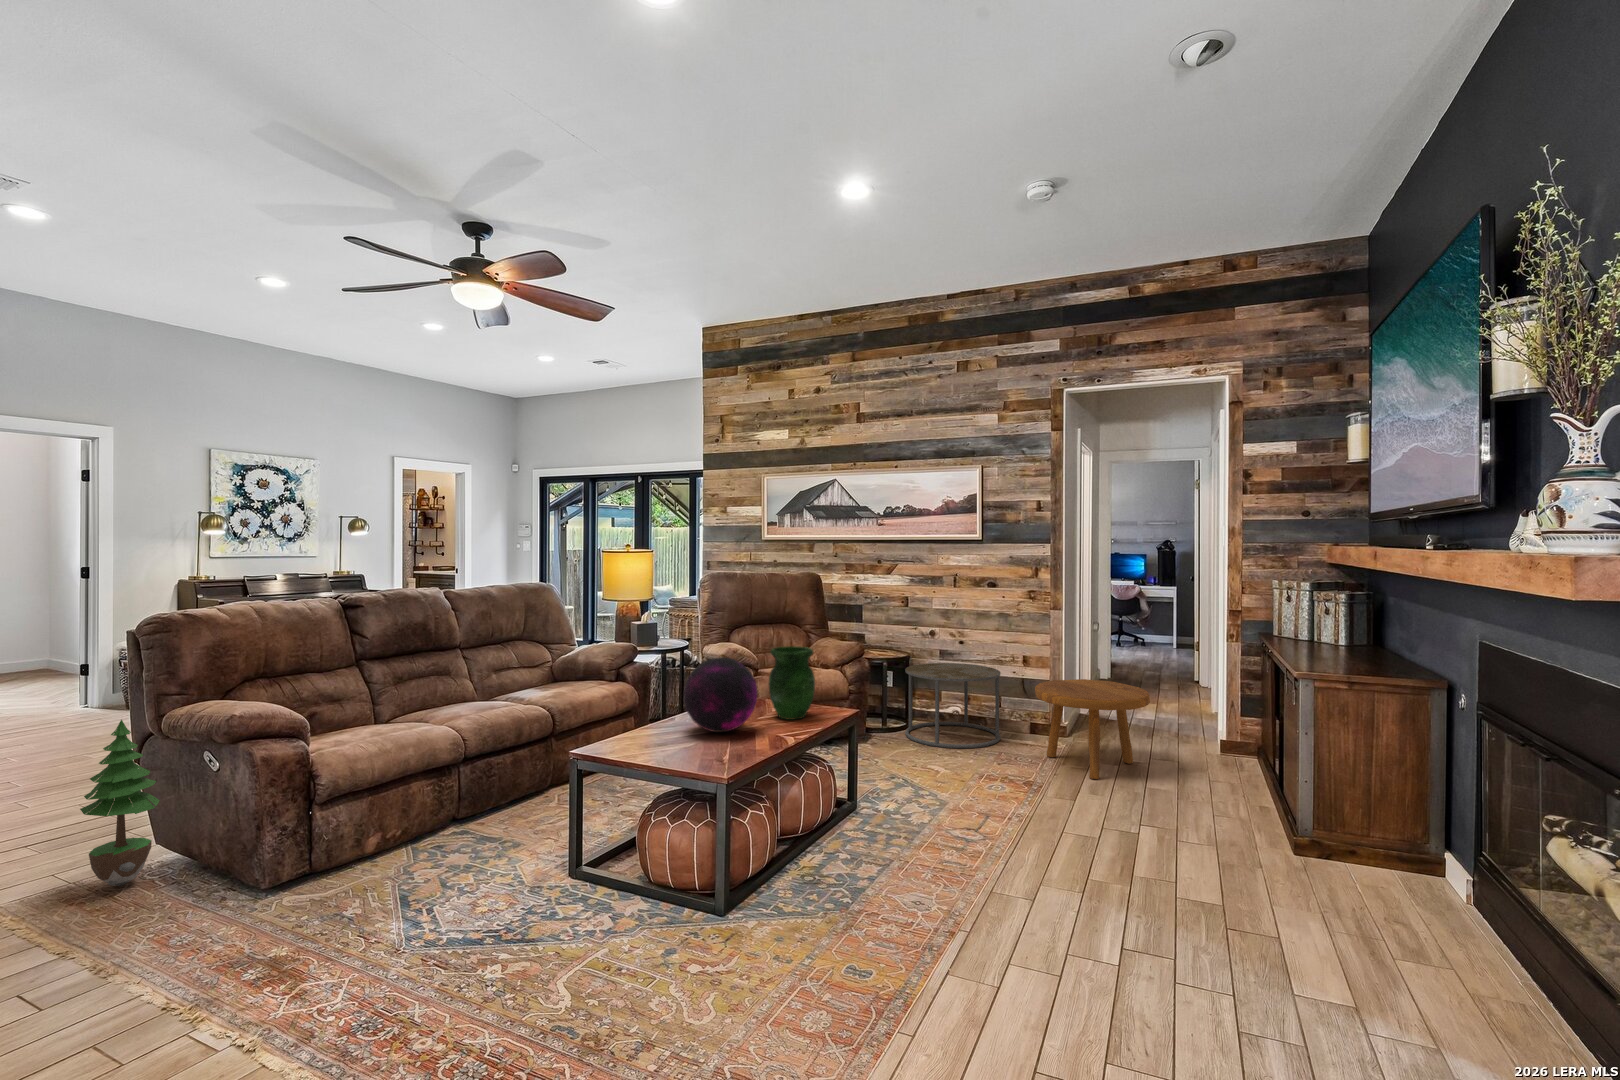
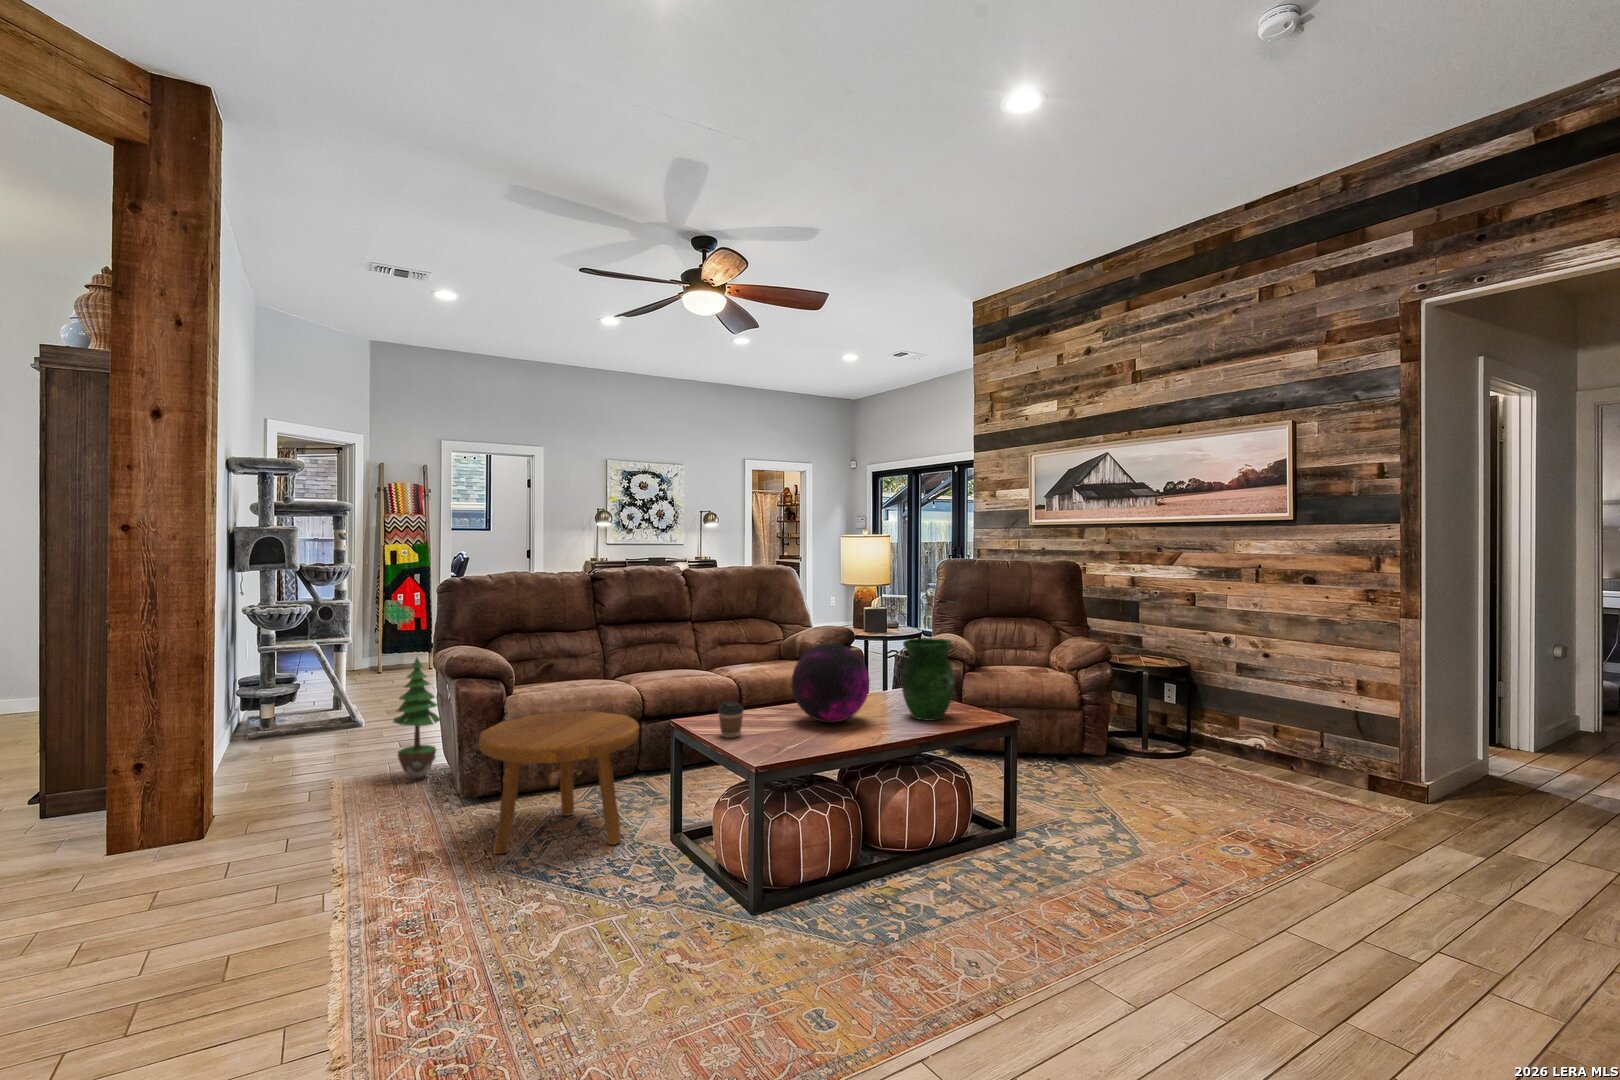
side table: present [905,663,1001,748] -> none [1168,679,1308,796]
footstool: present [1035,679,1150,779] -> present [479,711,639,854]
coffee cup: none [641,723,667,759] -> present [718,701,744,738]

